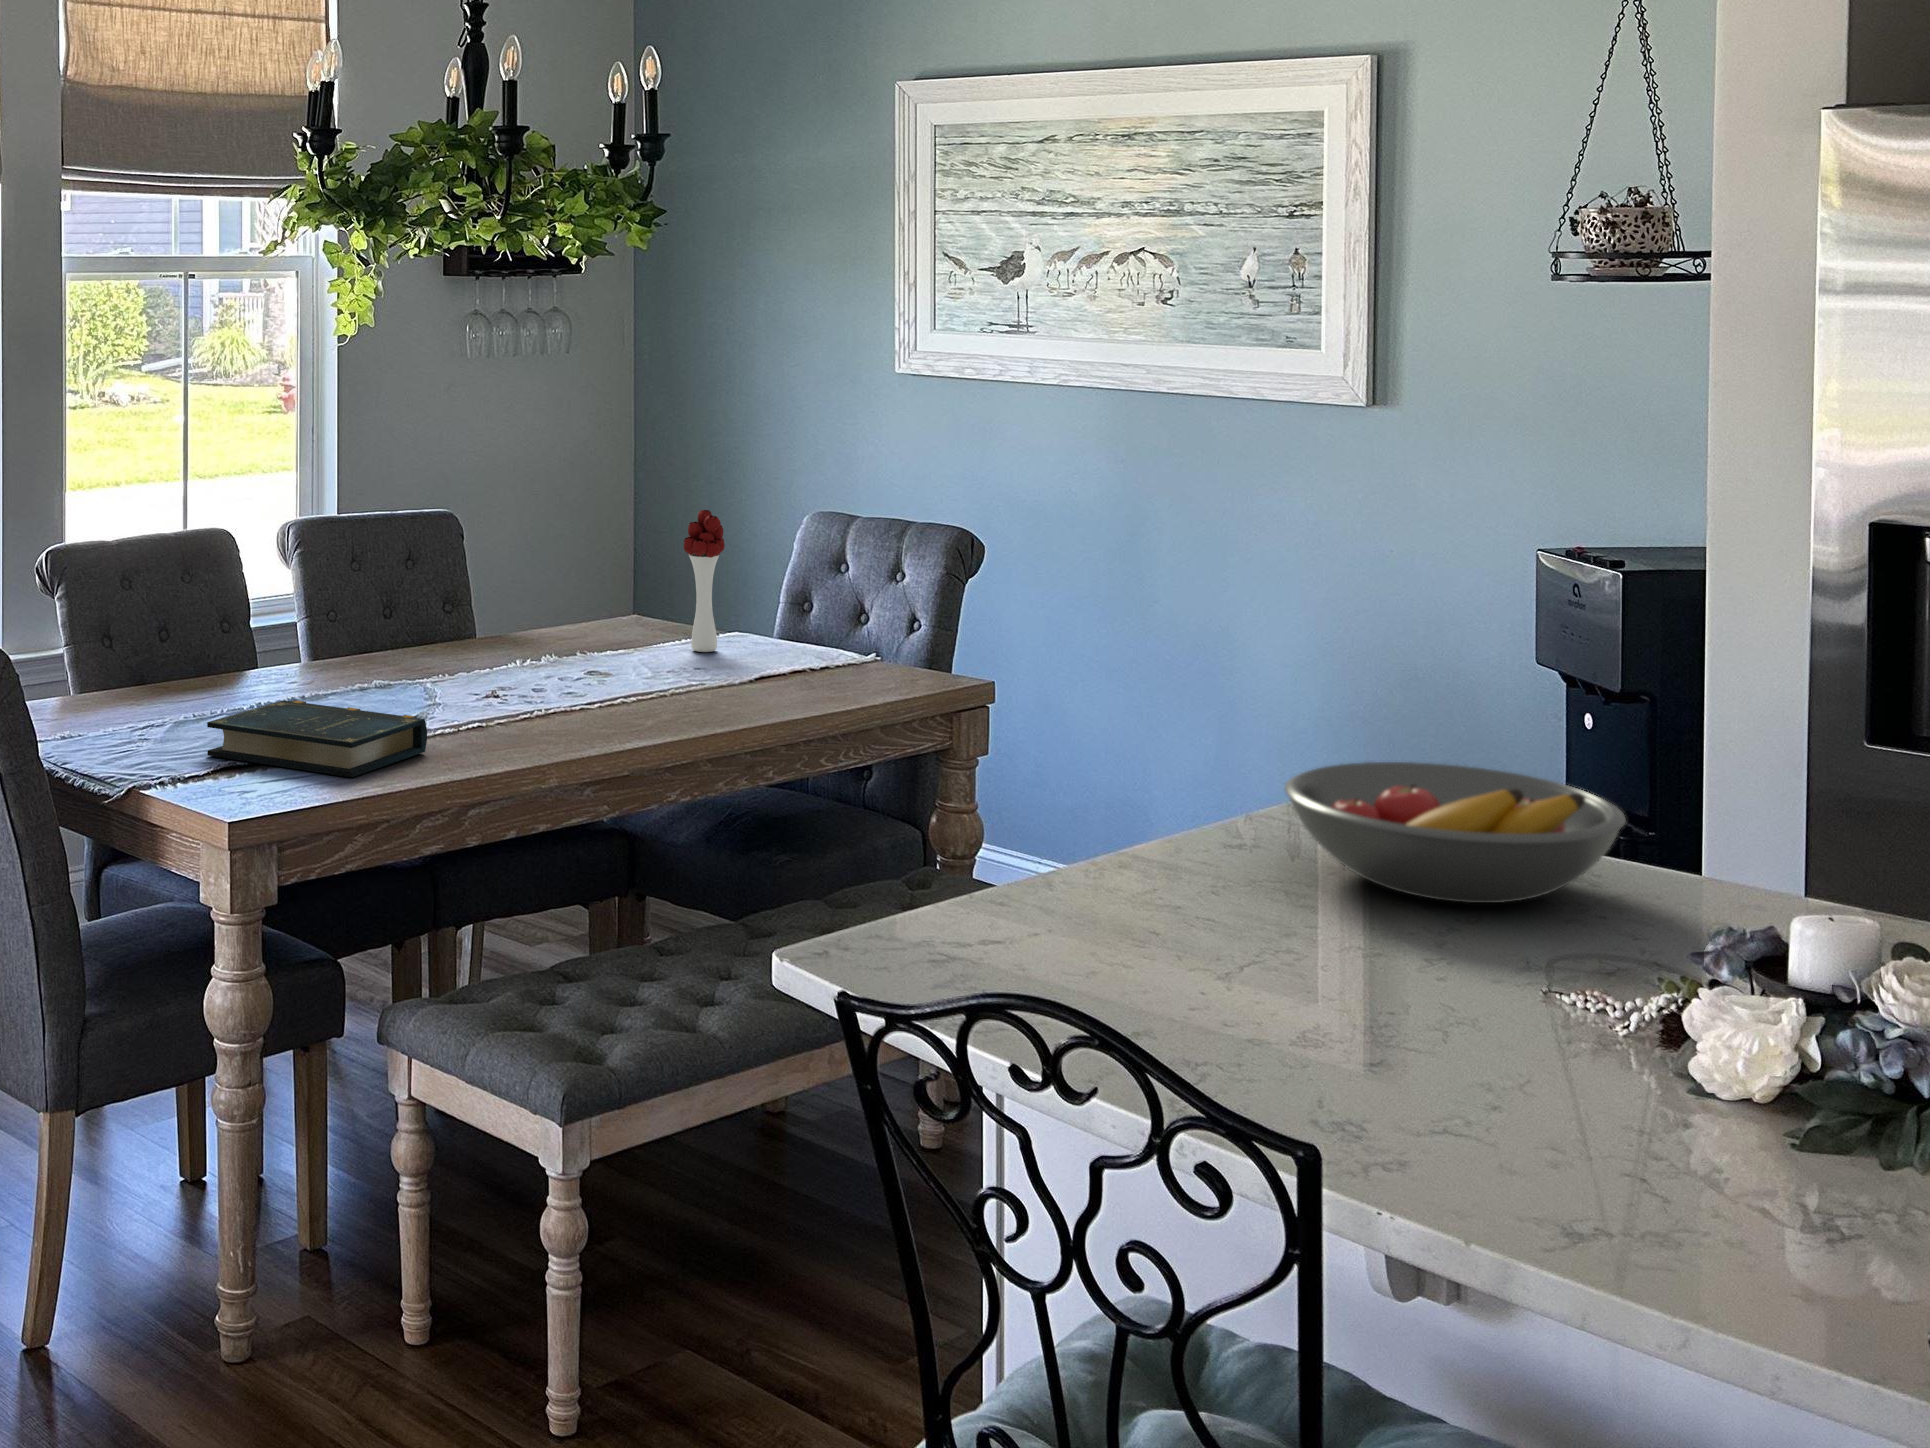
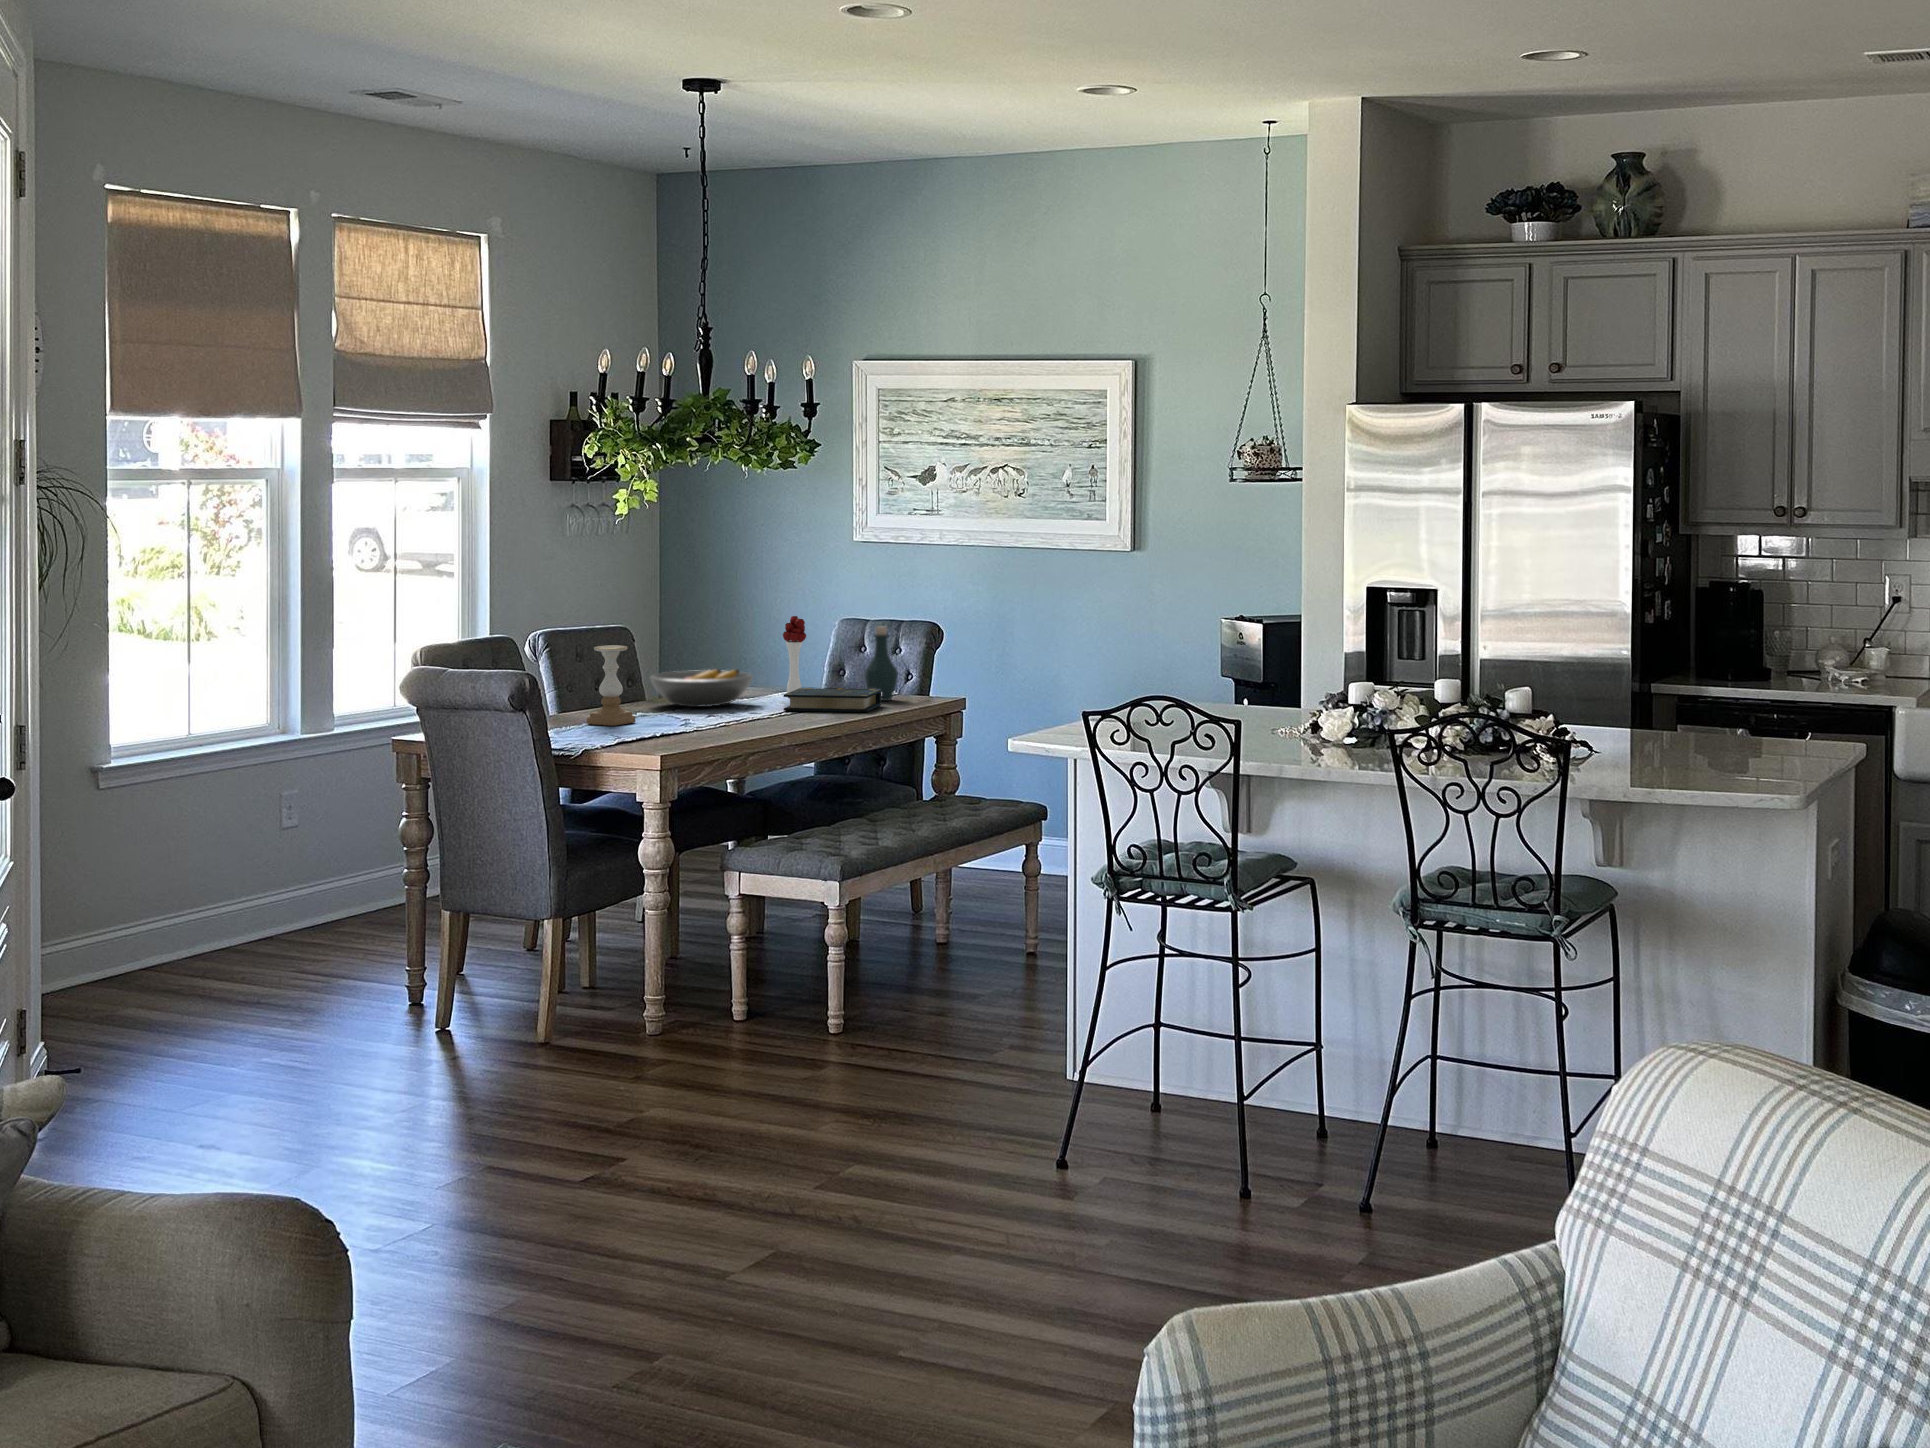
bottle: none [814,538,873,675] -> present [865,627,898,701]
candle holder: none [262,566,346,715] -> present [587,645,635,726]
book: present [207,700,427,777] -> present [783,688,881,712]
fruit bowl: present [1285,762,1626,903] -> present [649,669,753,707]

